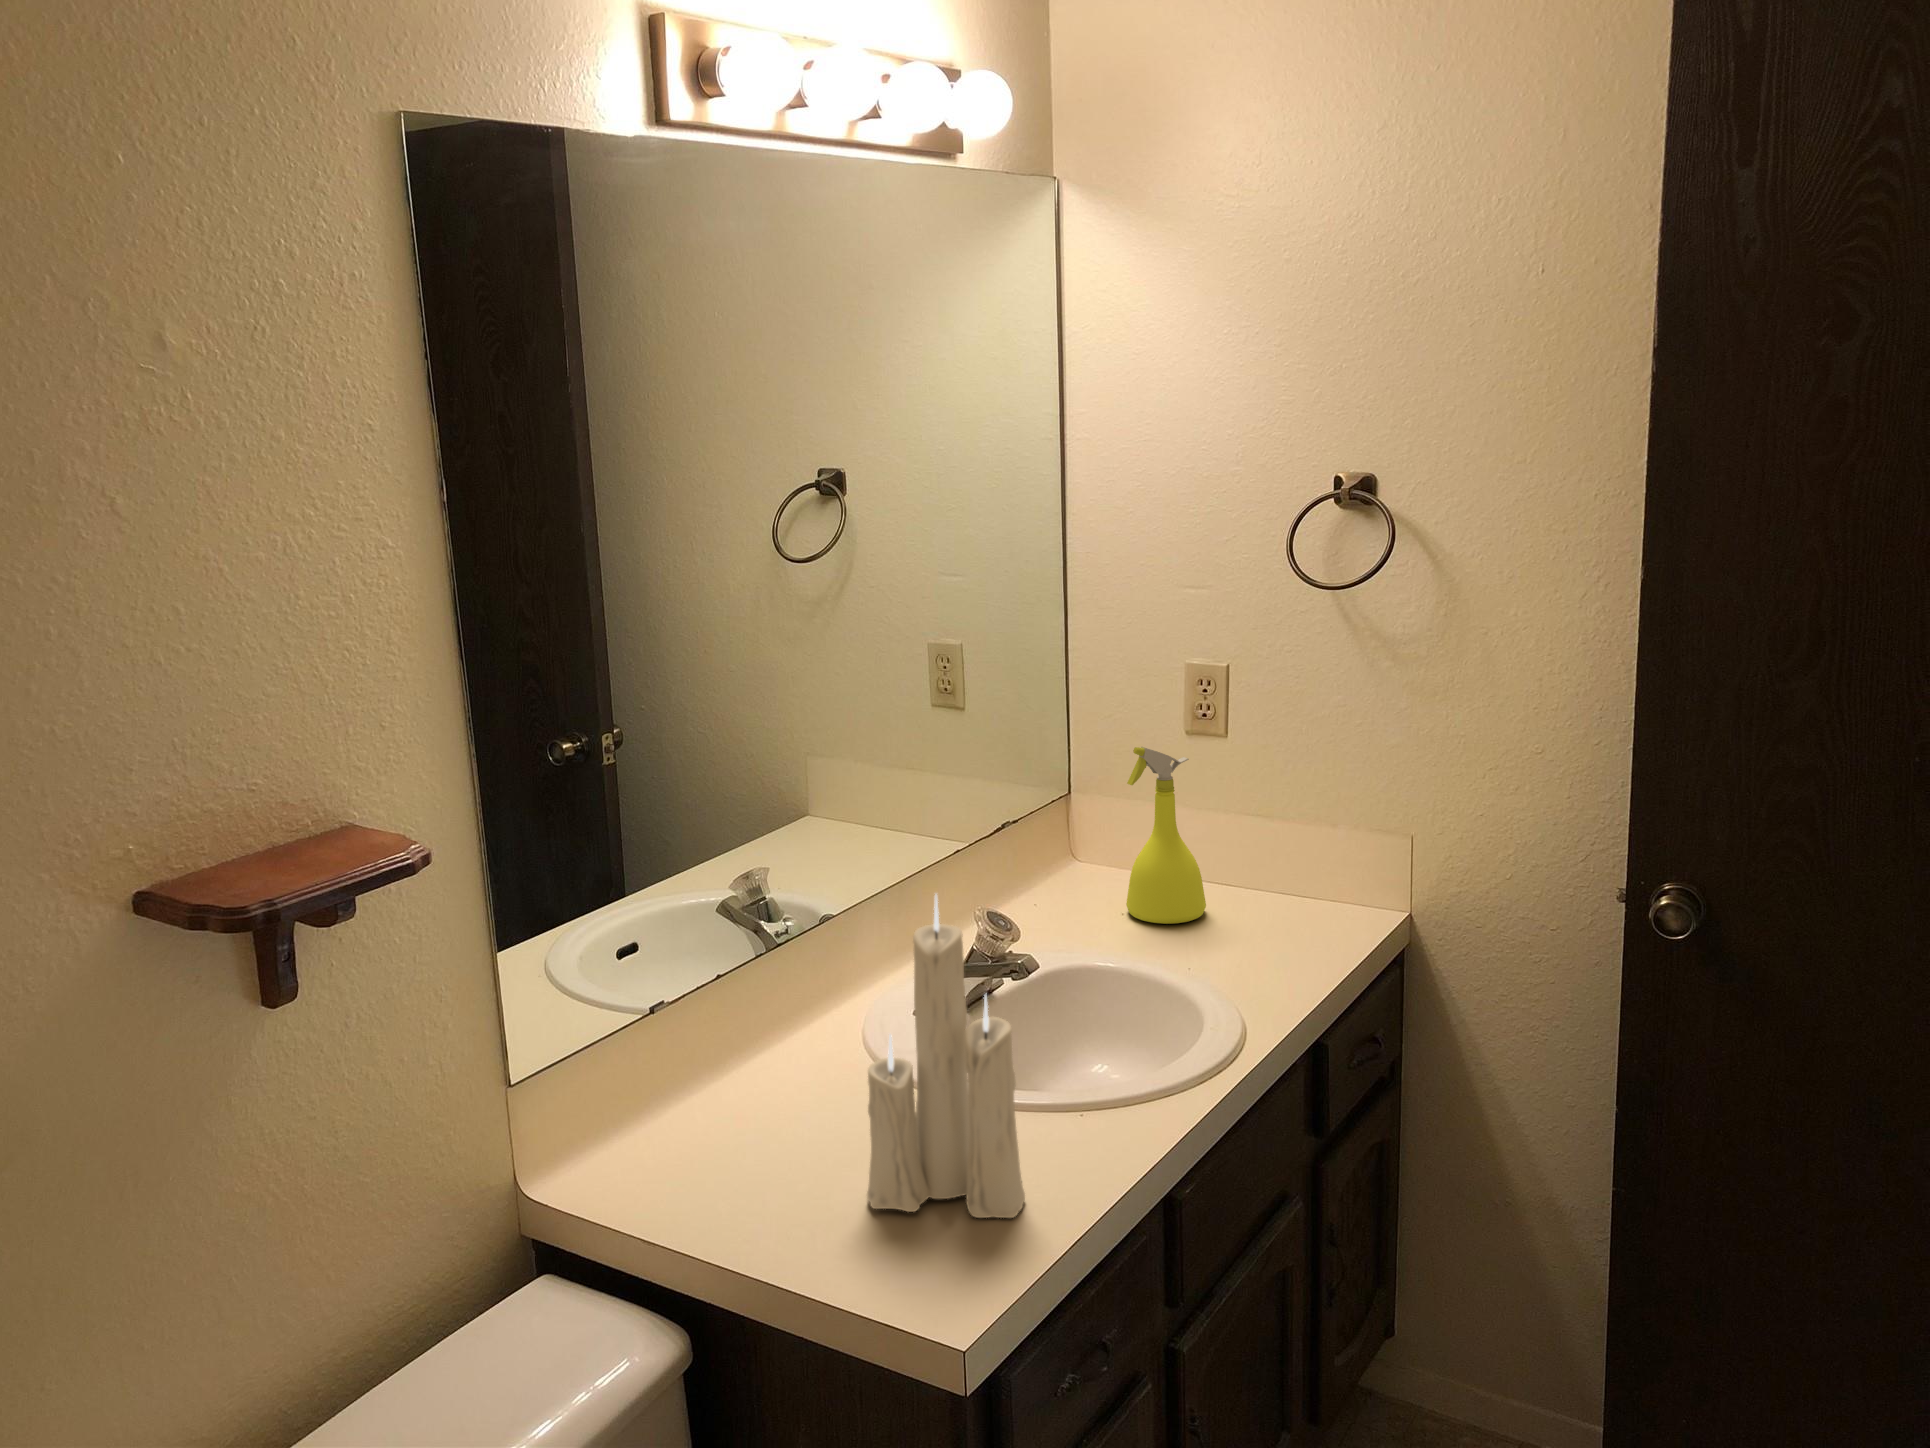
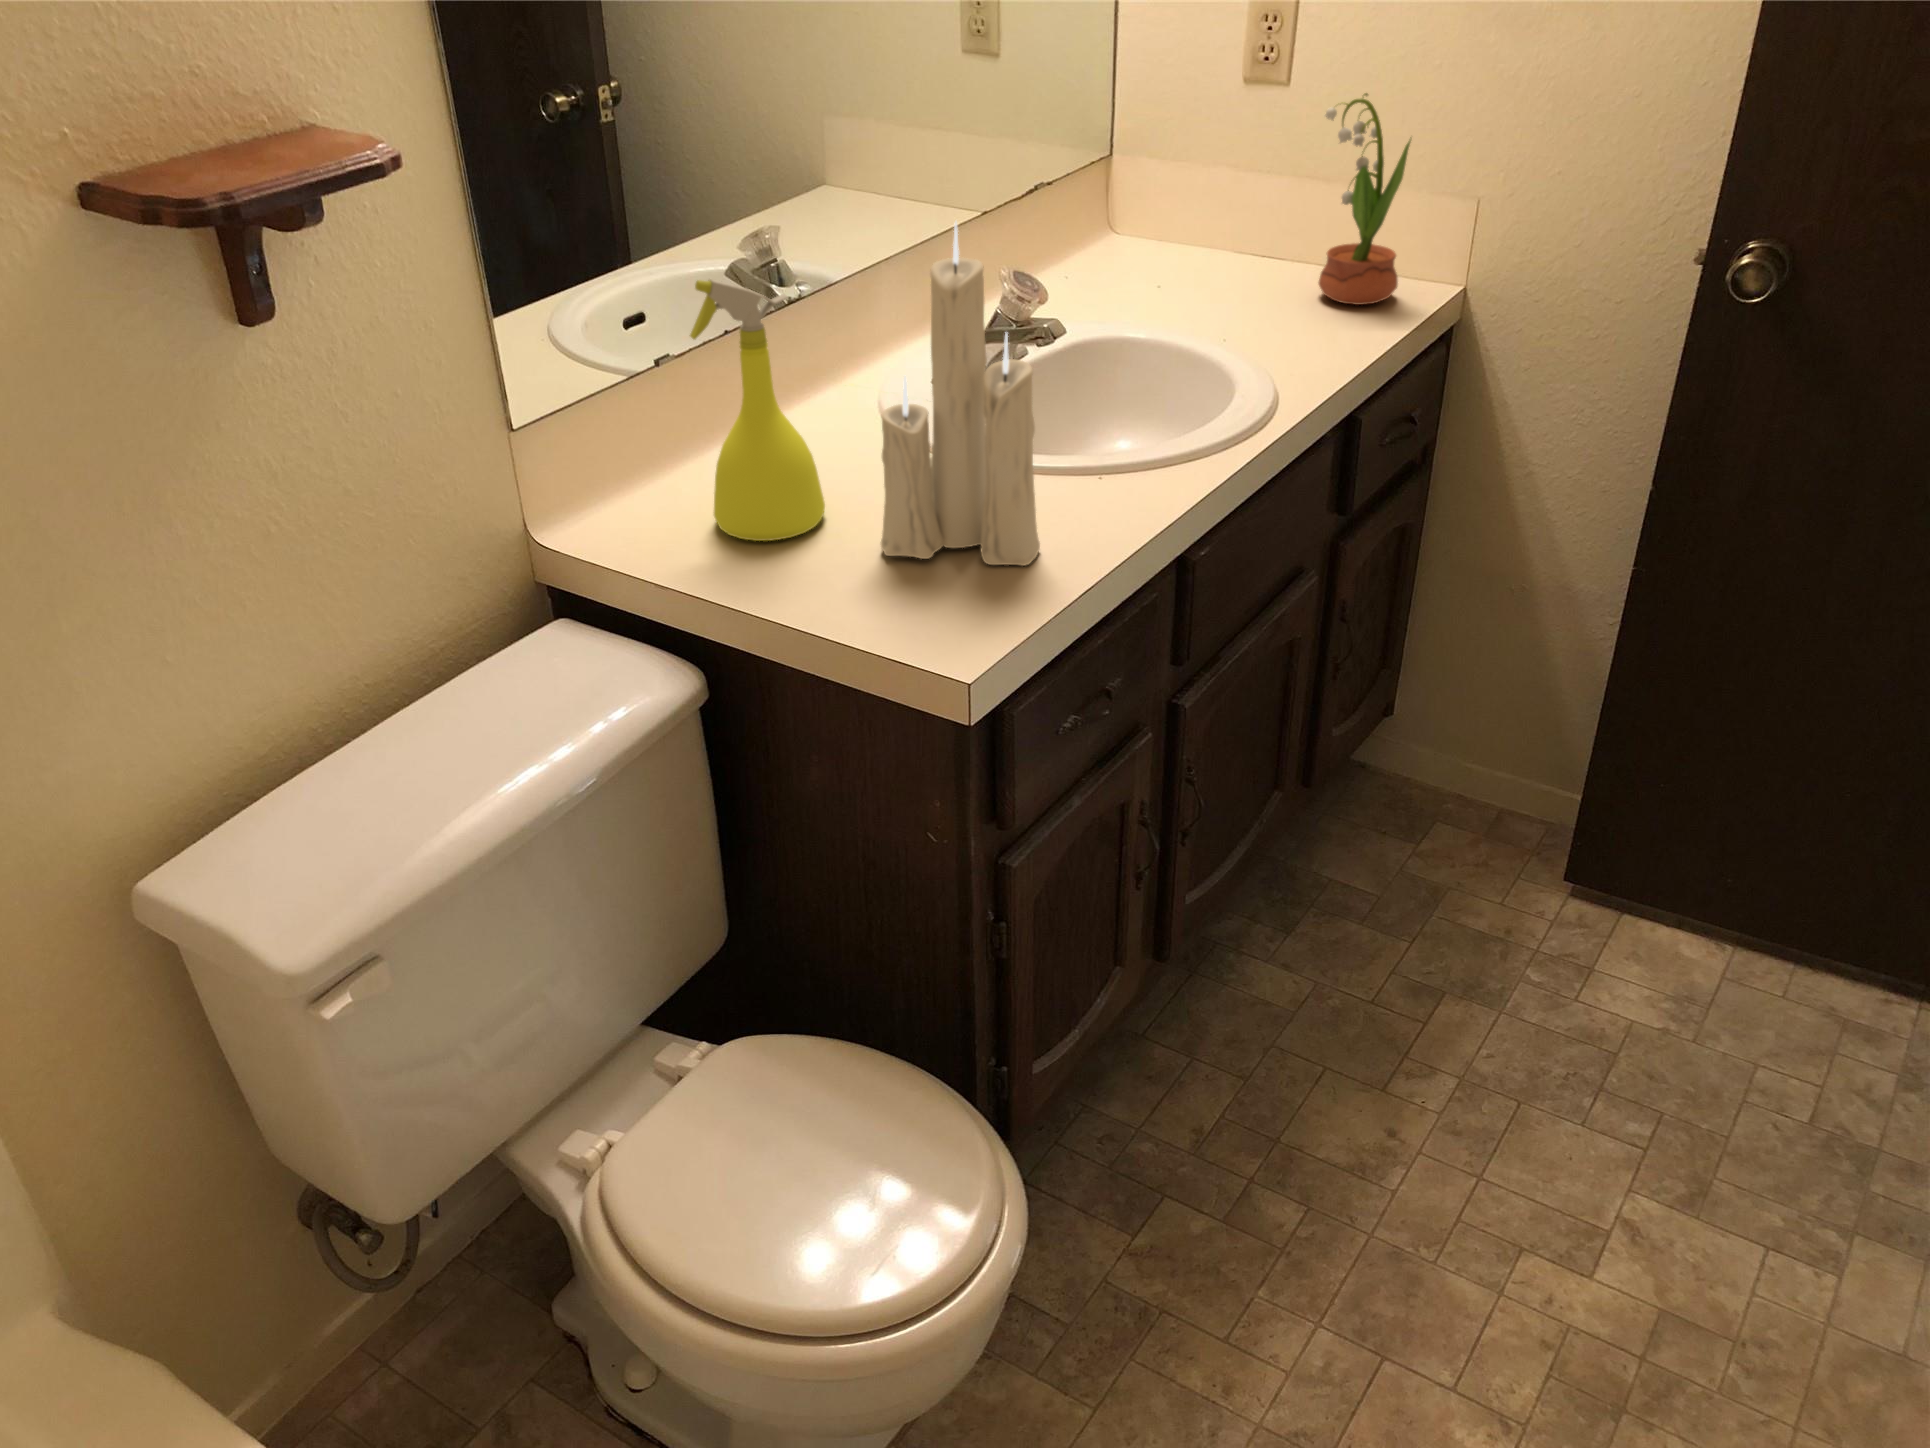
potted flower: none [1262,746,1347,930] -> present [1319,93,1411,305]
spray bottle: present [1126,747,1206,924] -> present [690,279,825,541]

